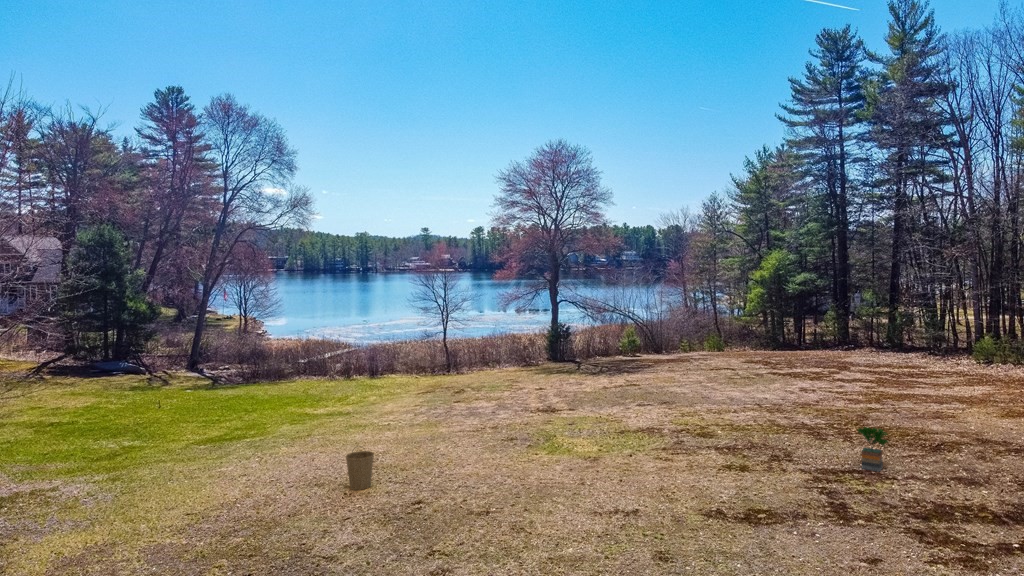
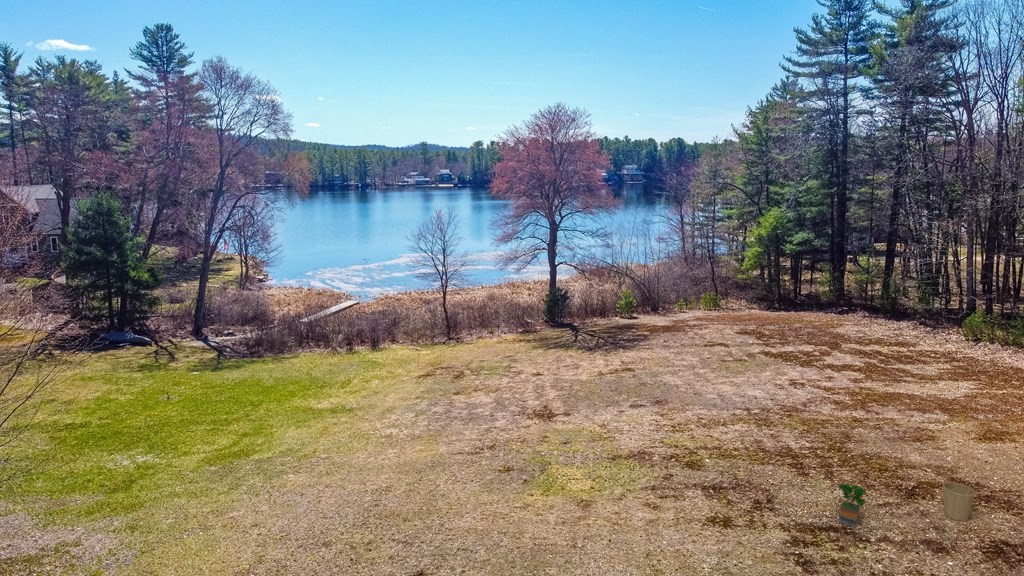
basket: present [346,451,374,490] -> present [943,478,976,522]

